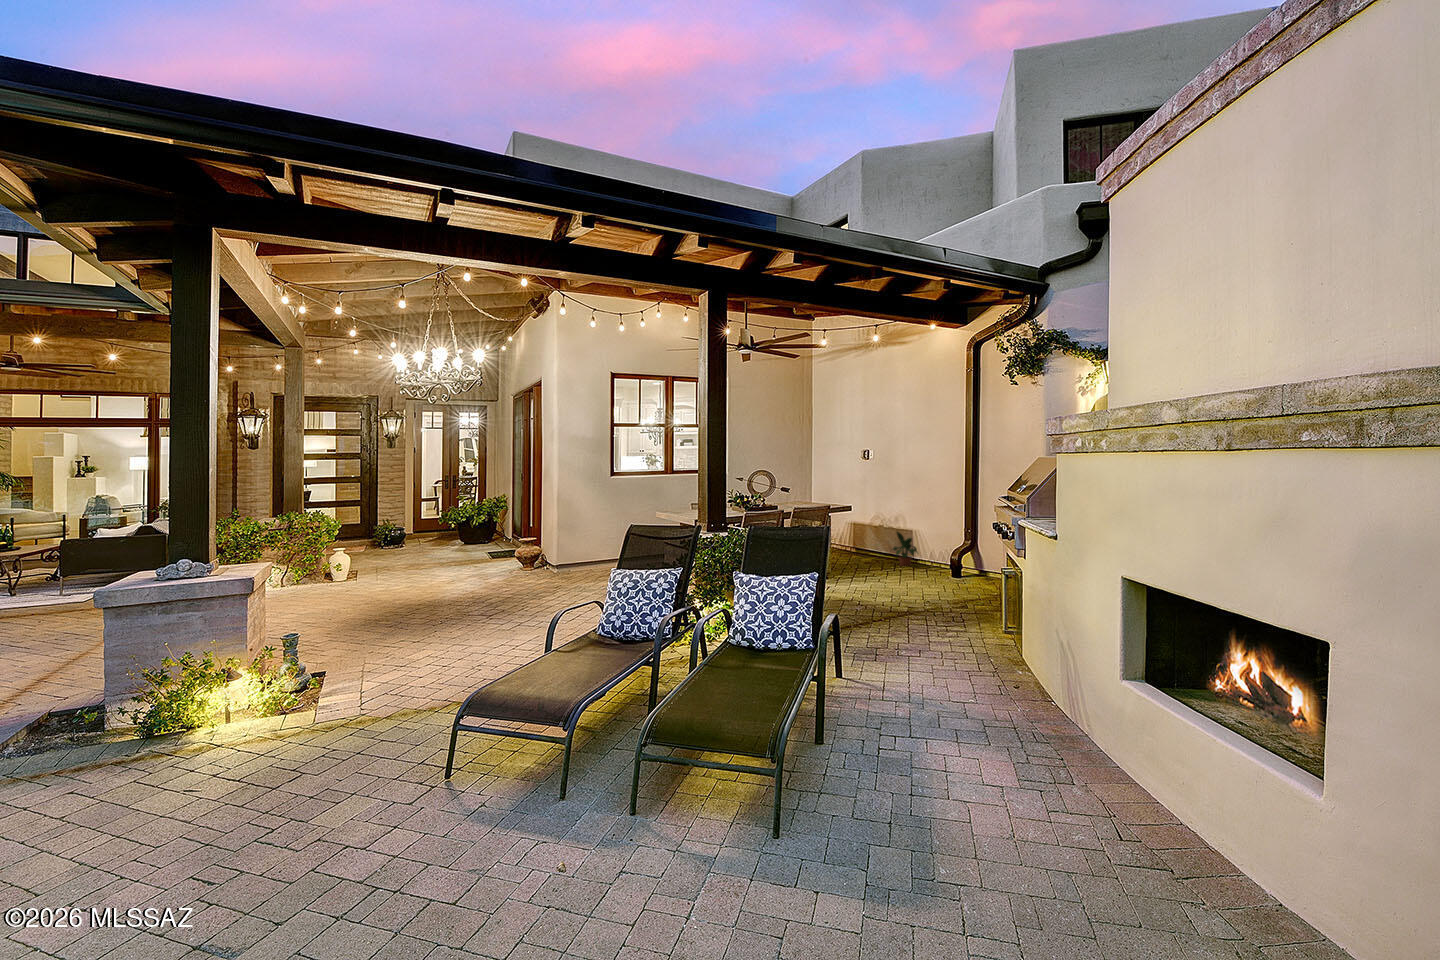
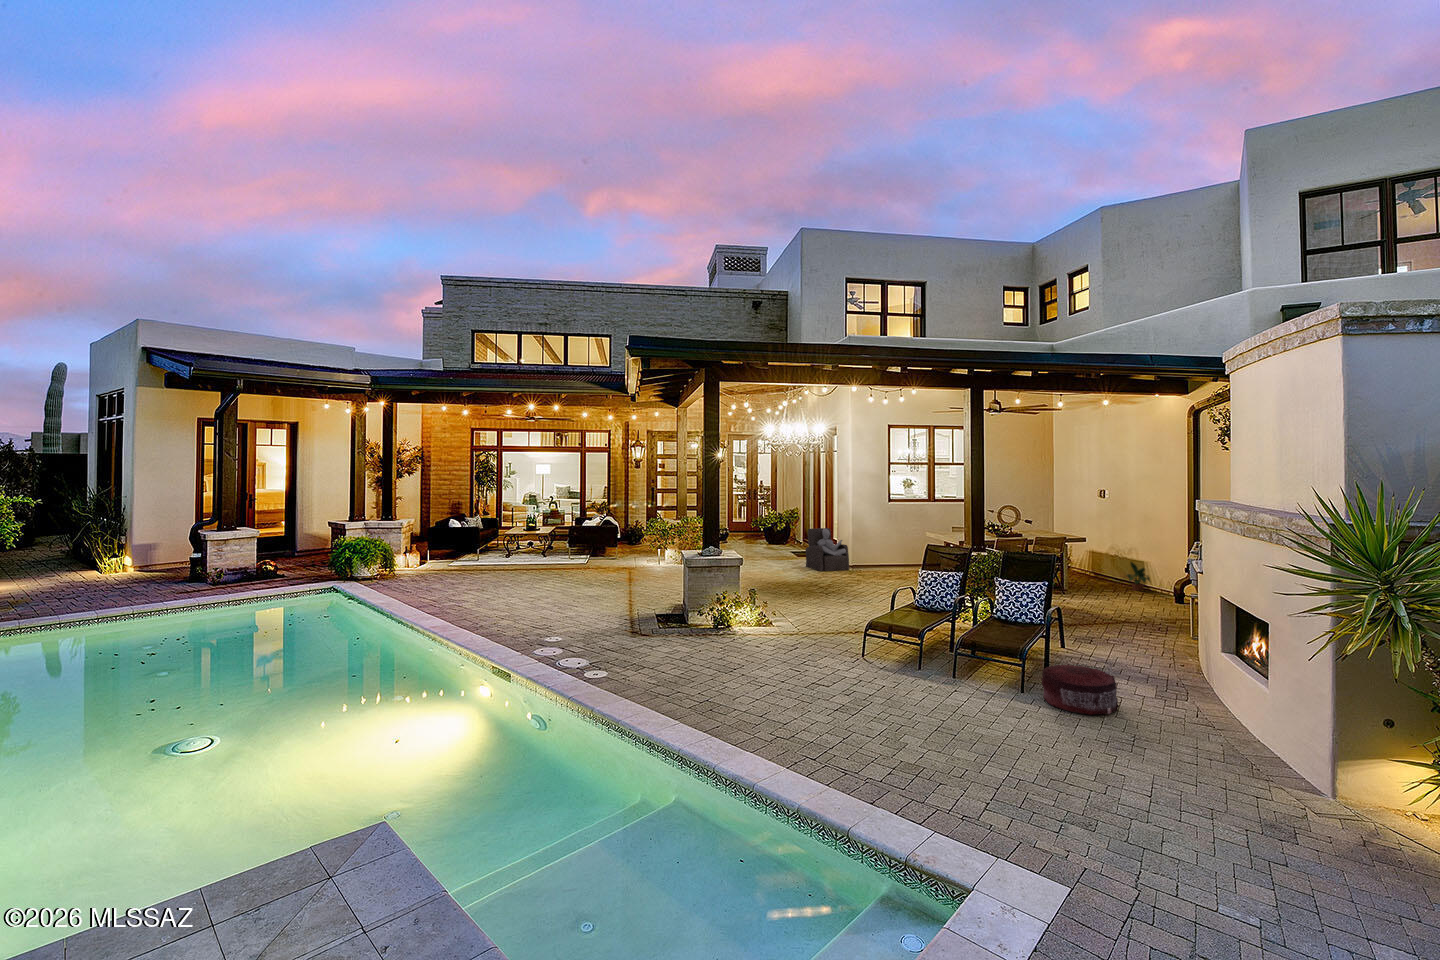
armchair: none [496,515,559,578] -> present [806,528,849,571]
pouf: none [819,740,969,876] -> present [1042,664,1119,715]

